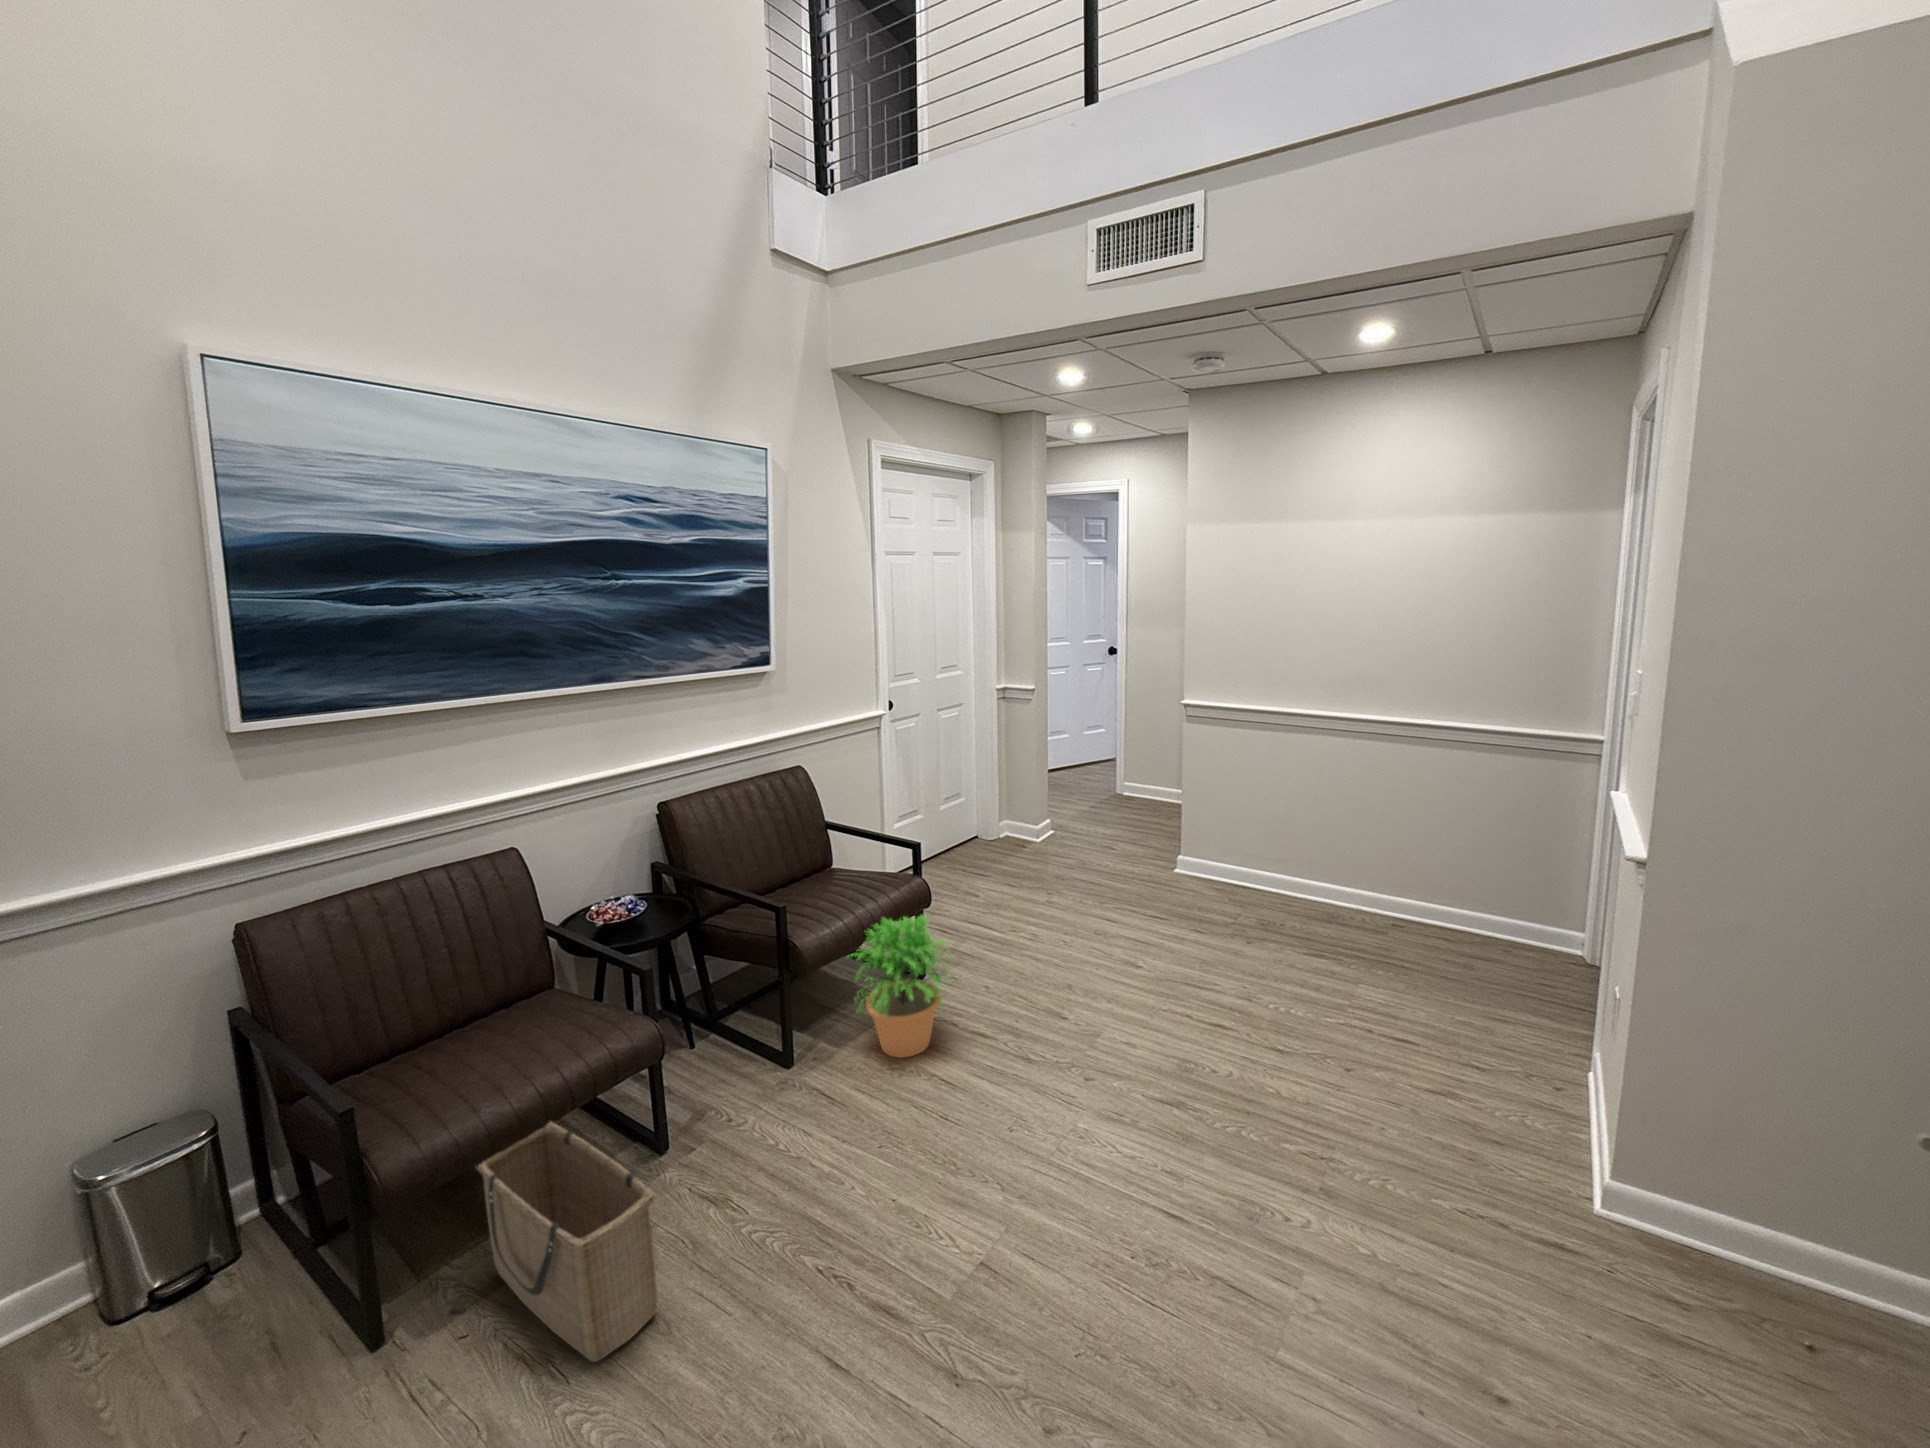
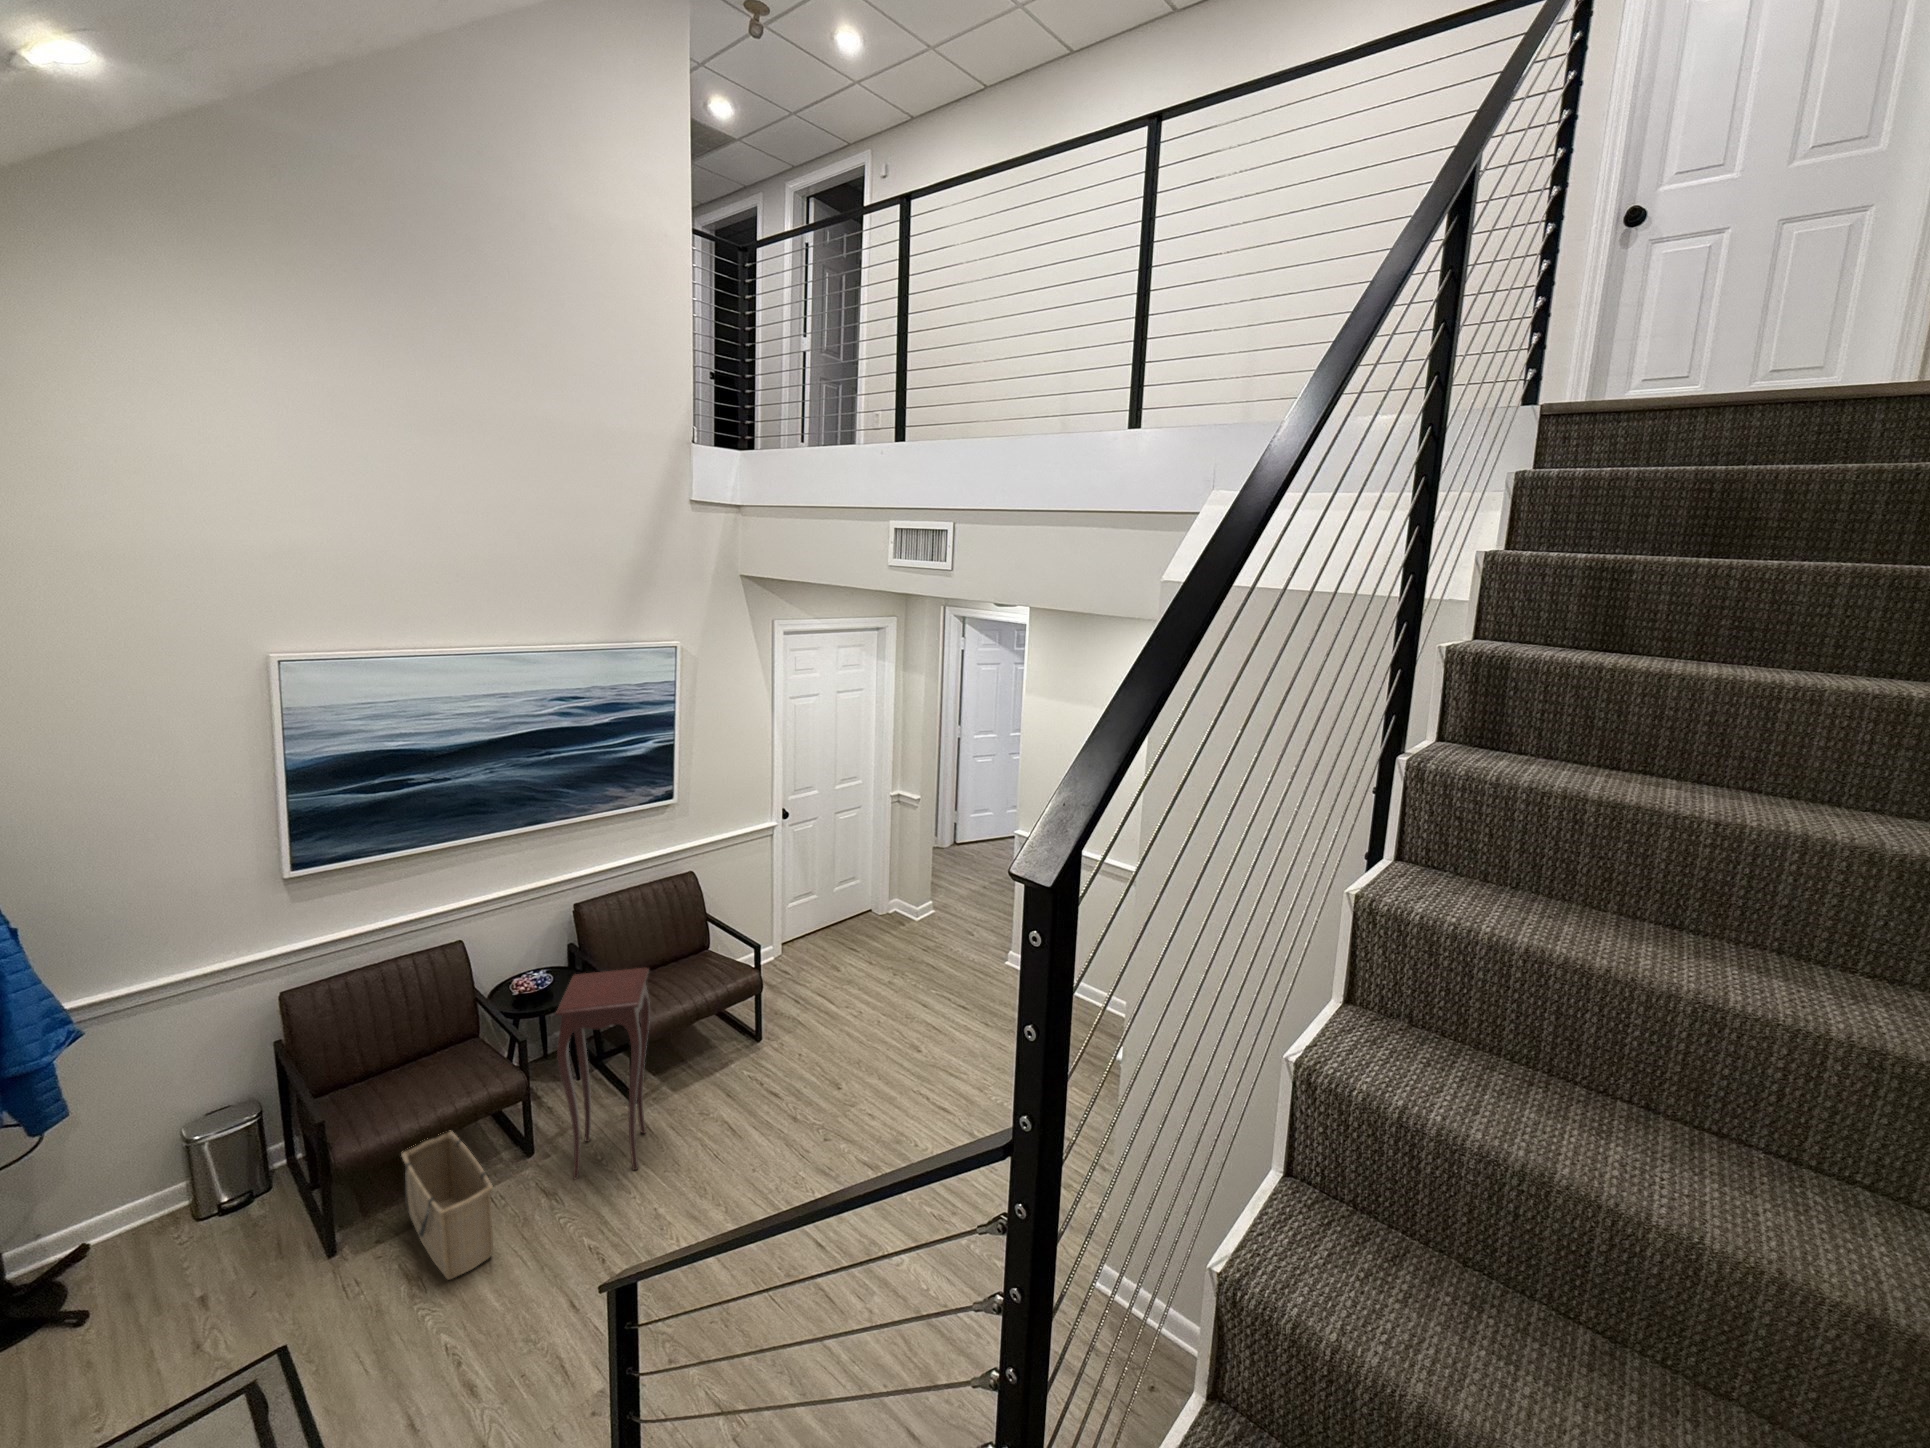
side table: none [704,855,834,1182] -> present [556,967,650,1179]
potted plant: present [848,915,953,1058] -> none [684,1001,760,1103]

